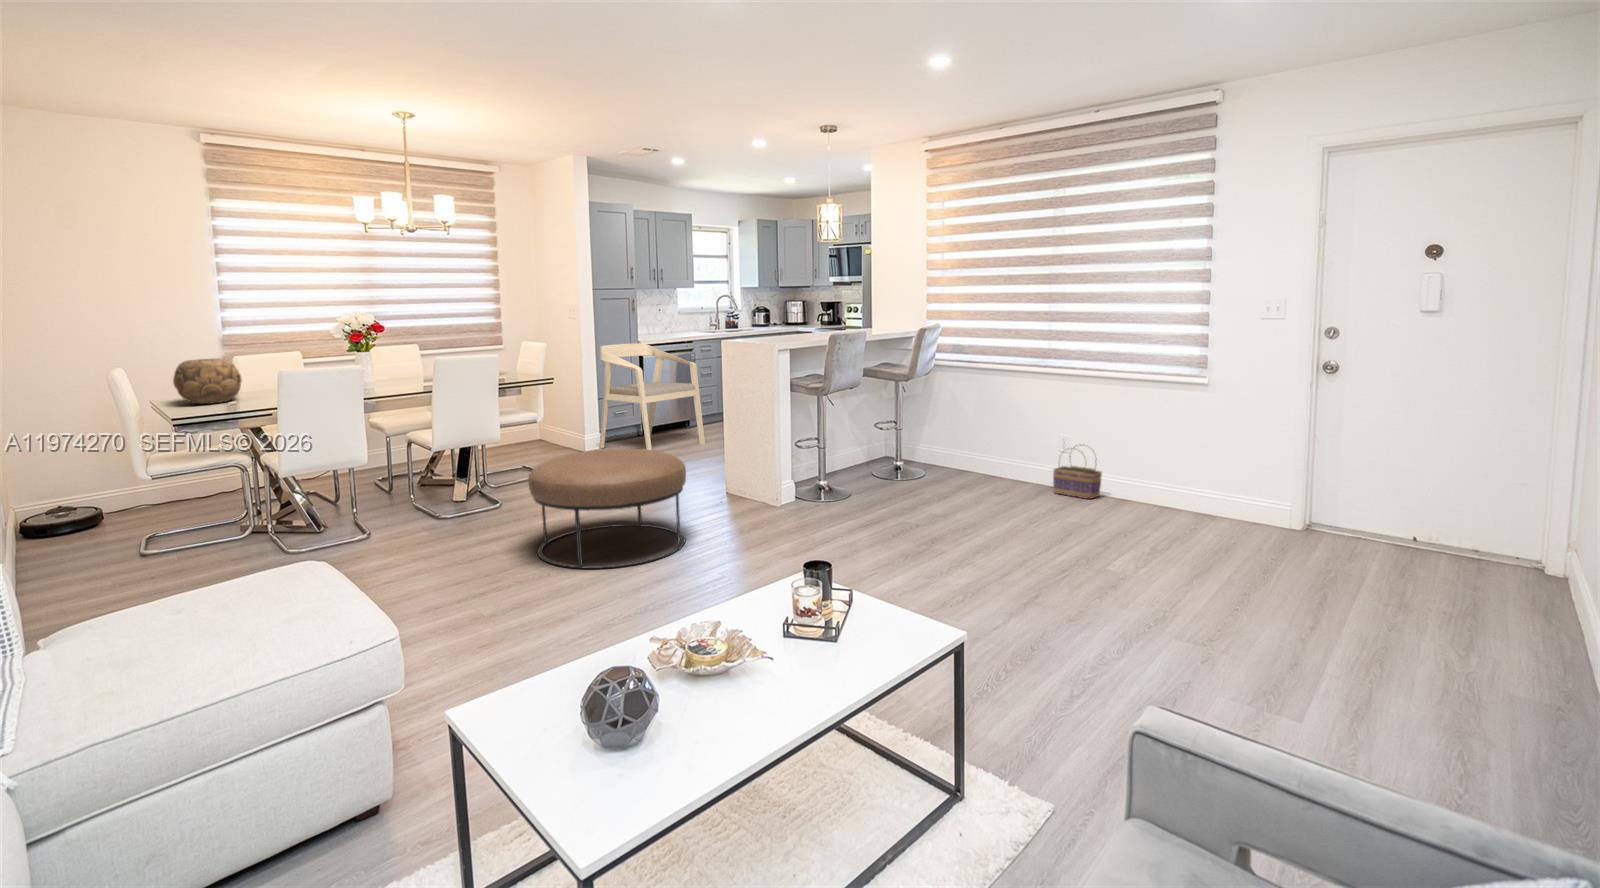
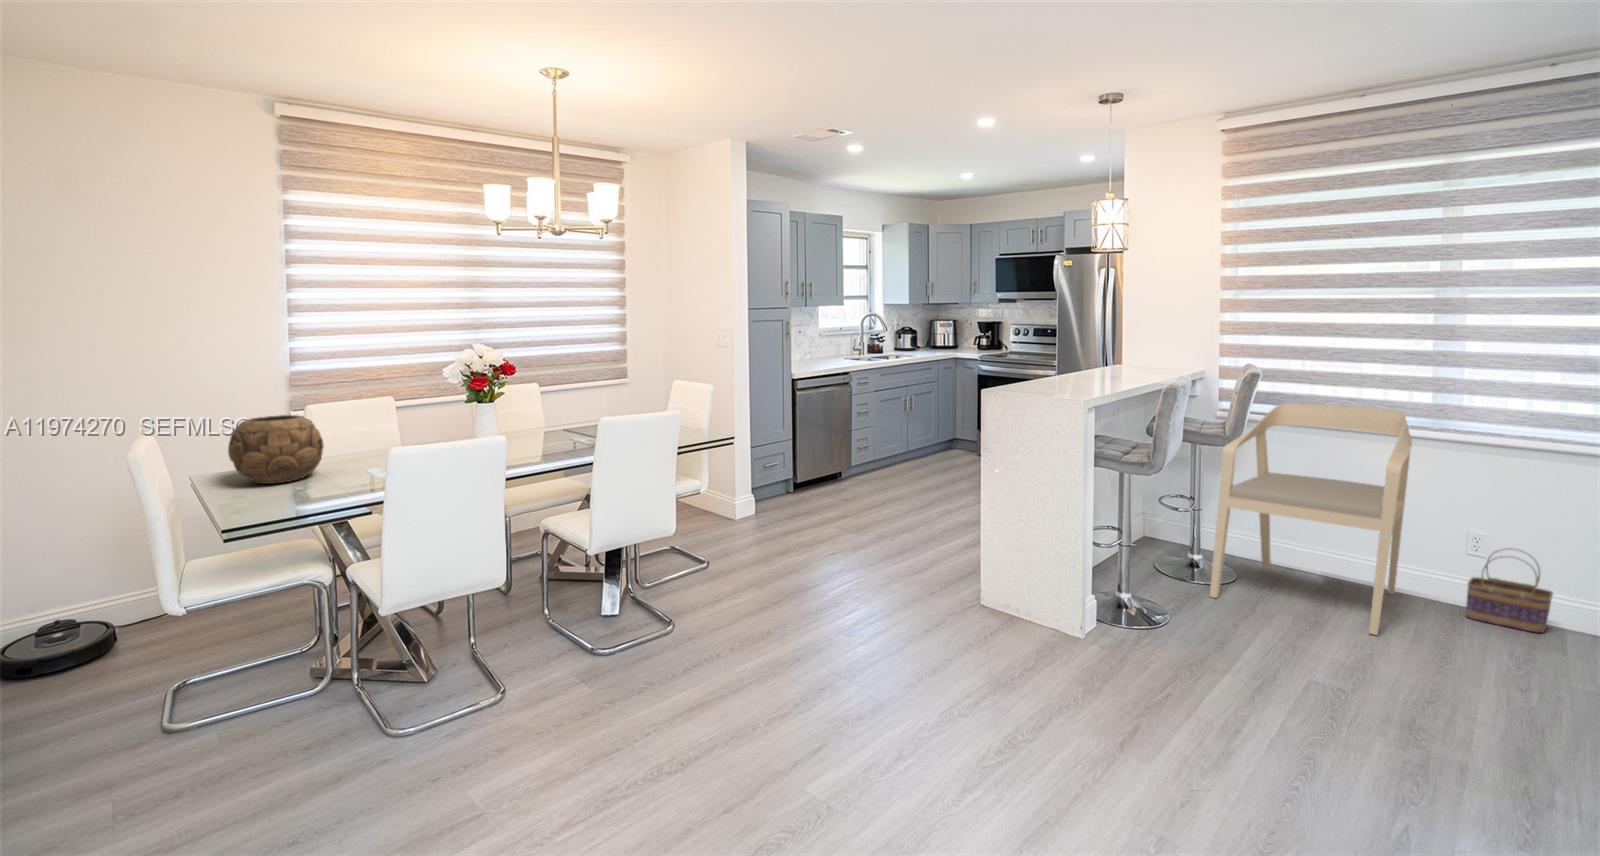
armchair: present [600,343,705,450] -> present [1210,403,1412,635]
ottoman: present [528,449,686,569] -> none [767,560,1009,783]

